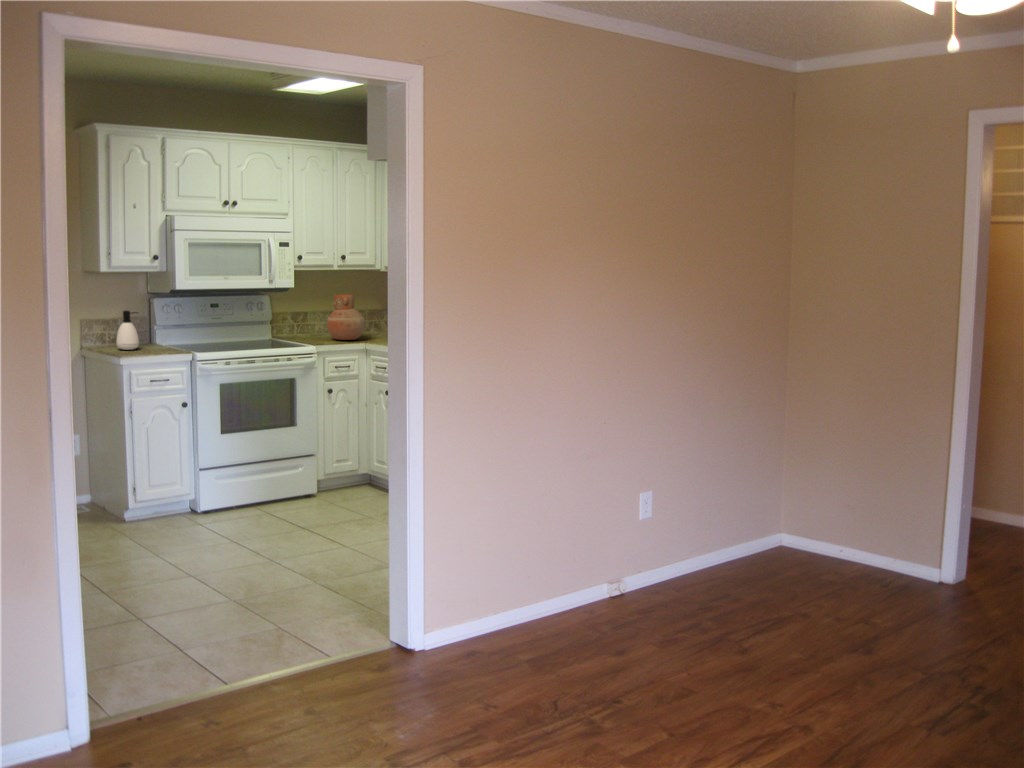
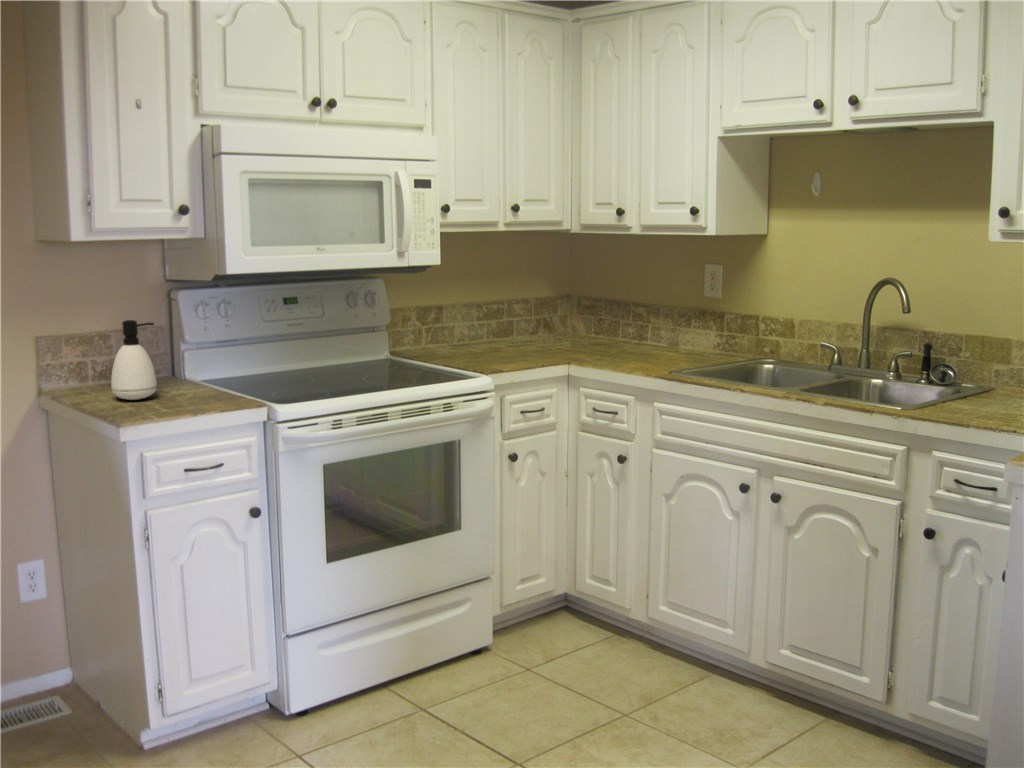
vase: present [327,294,366,340] -> none [485,272,554,356]

